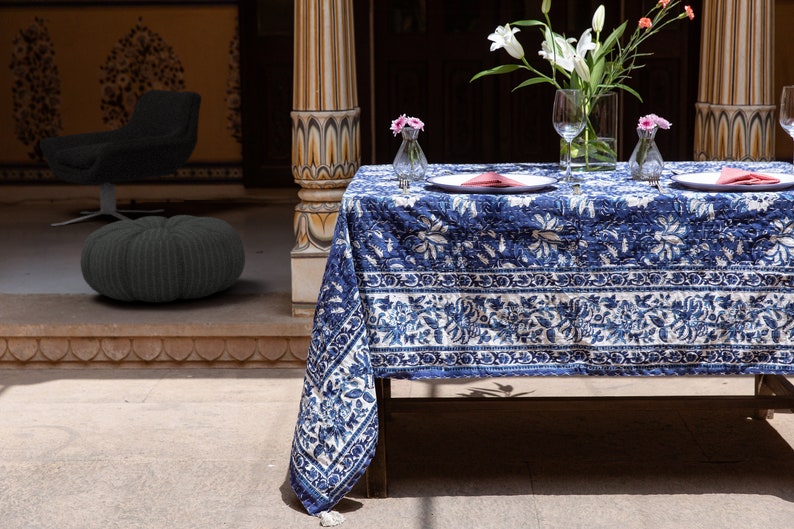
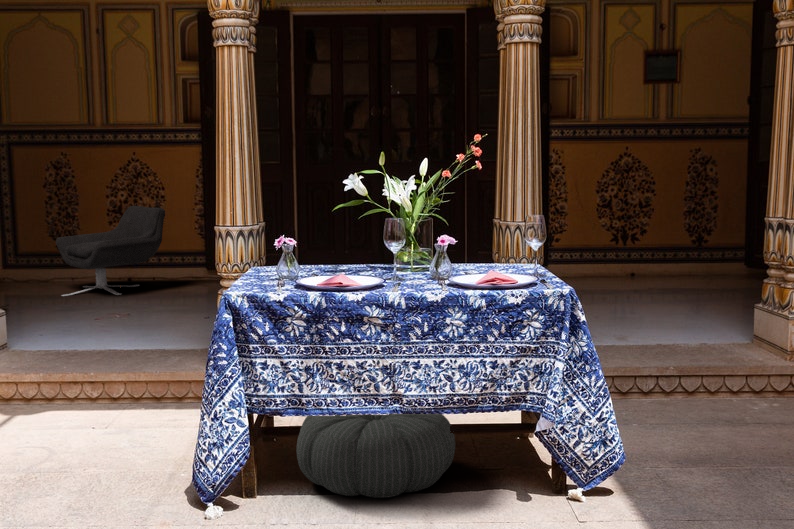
pouf: present [81,215,245,302] -> present [297,414,455,498]

